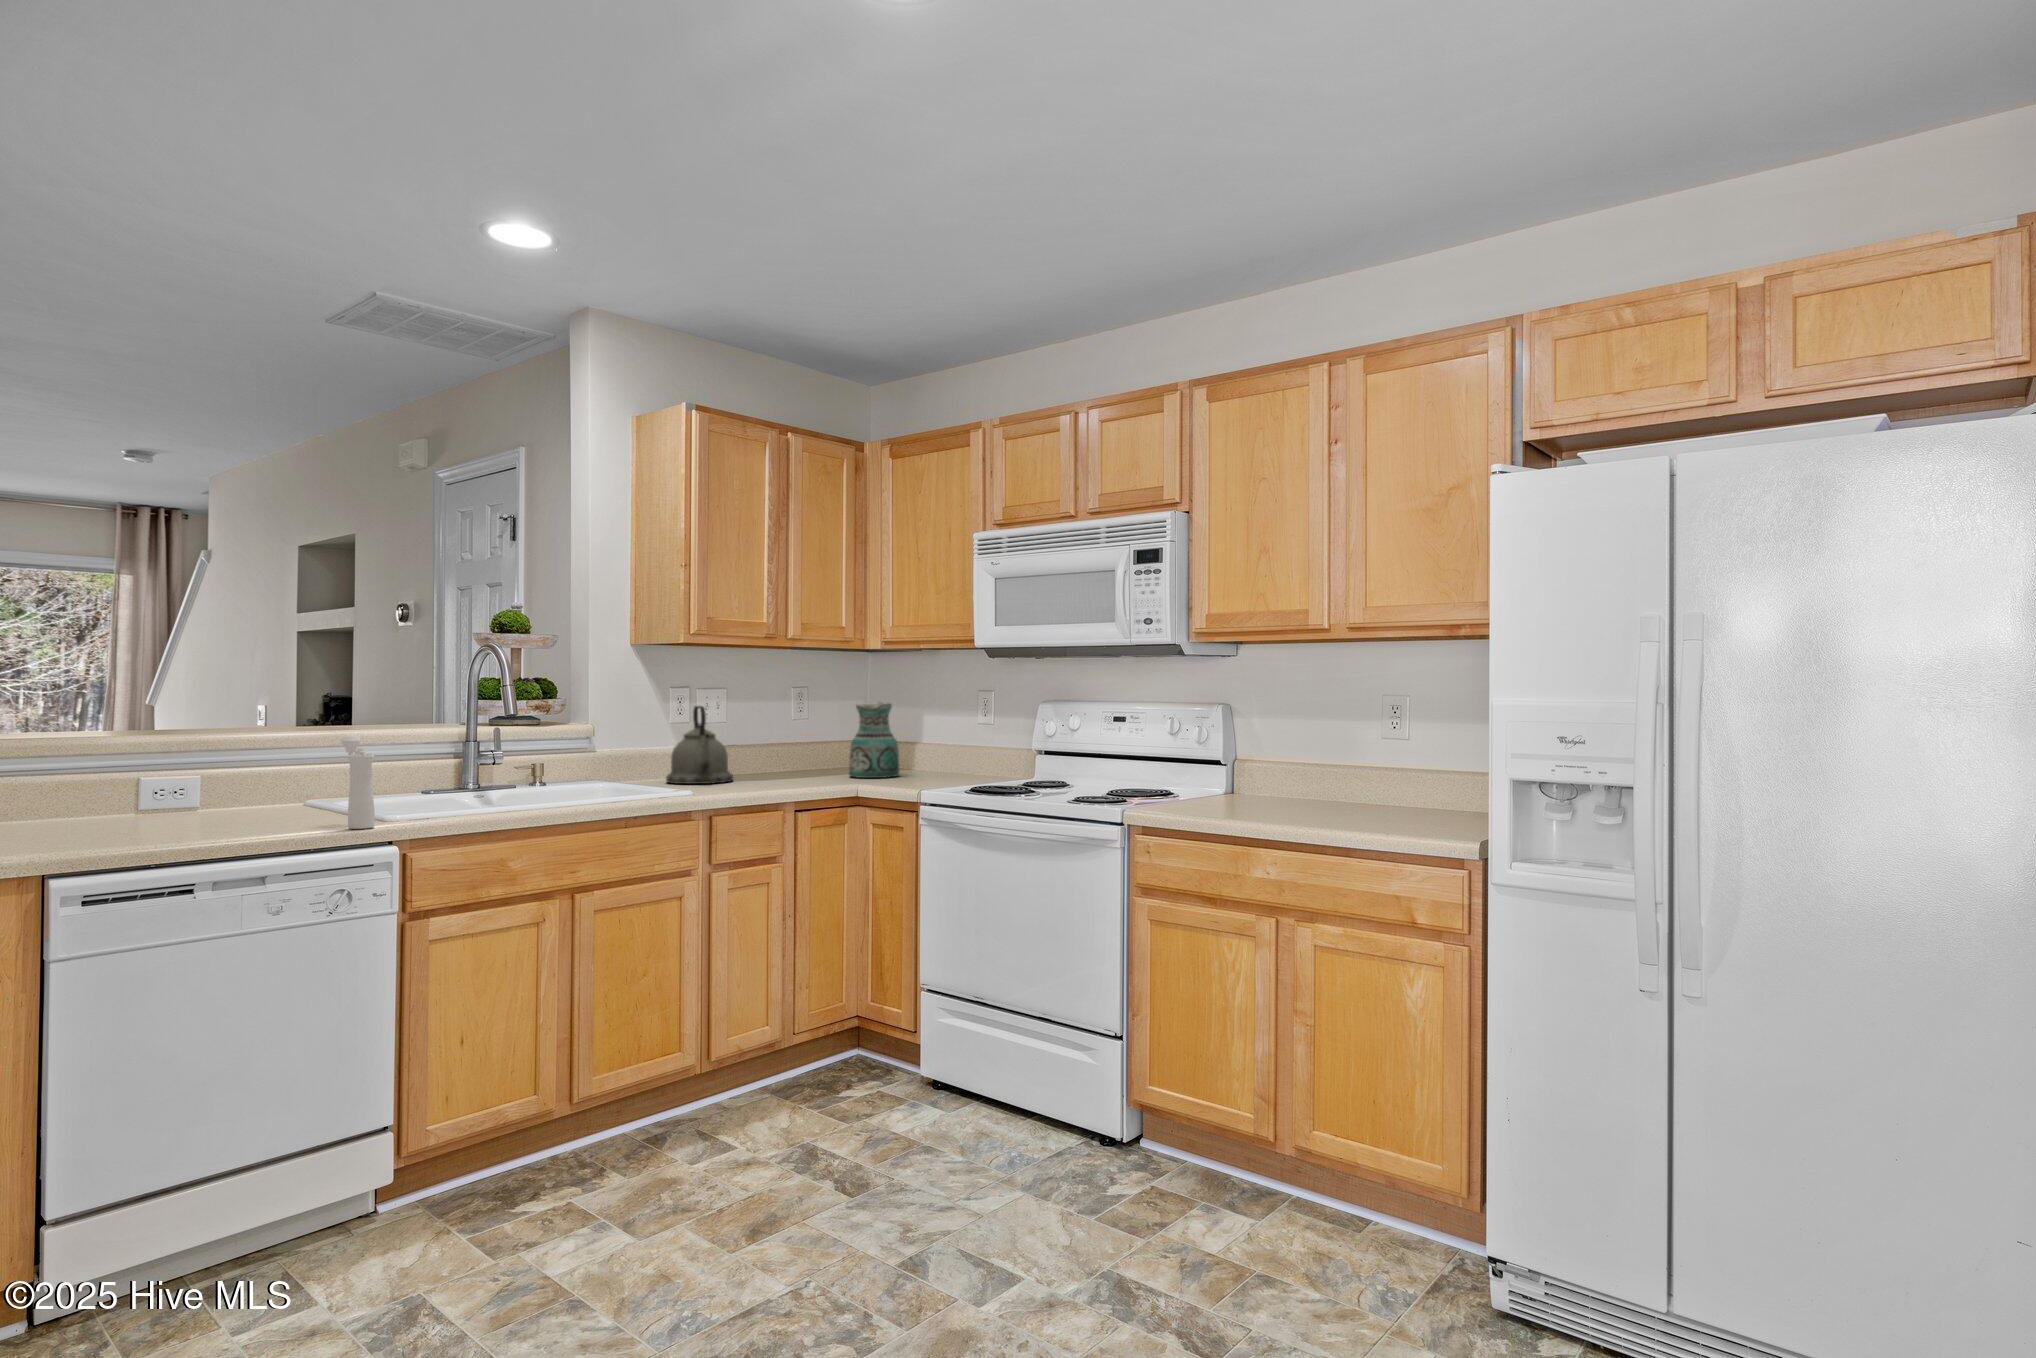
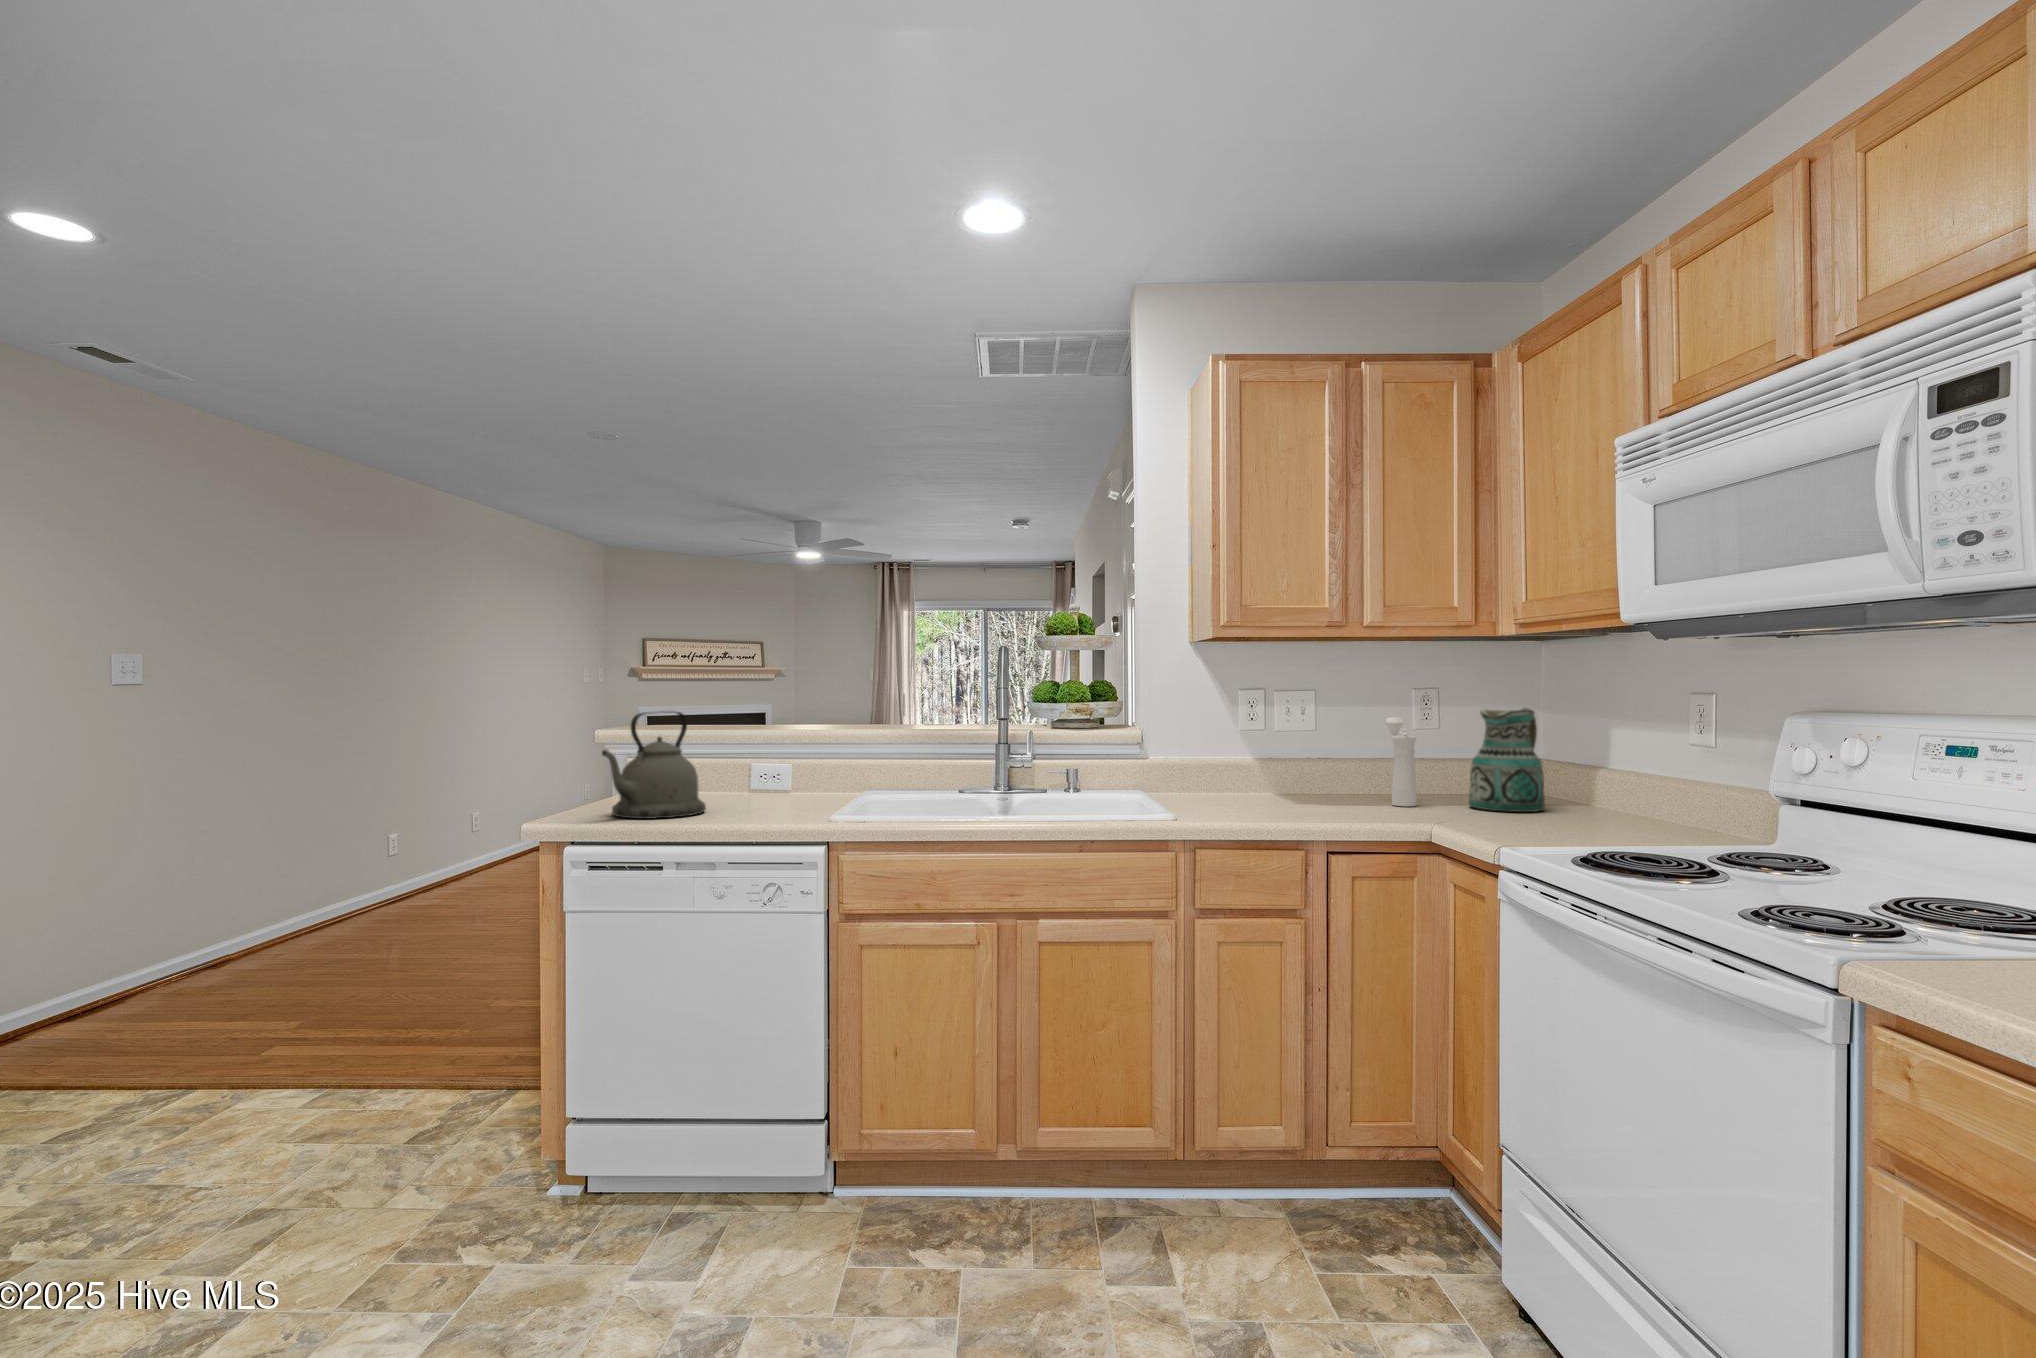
kettle: present [666,706,733,784] -> present [602,711,706,819]
pepper mill: present [341,735,375,829] -> present [1385,718,1417,806]

